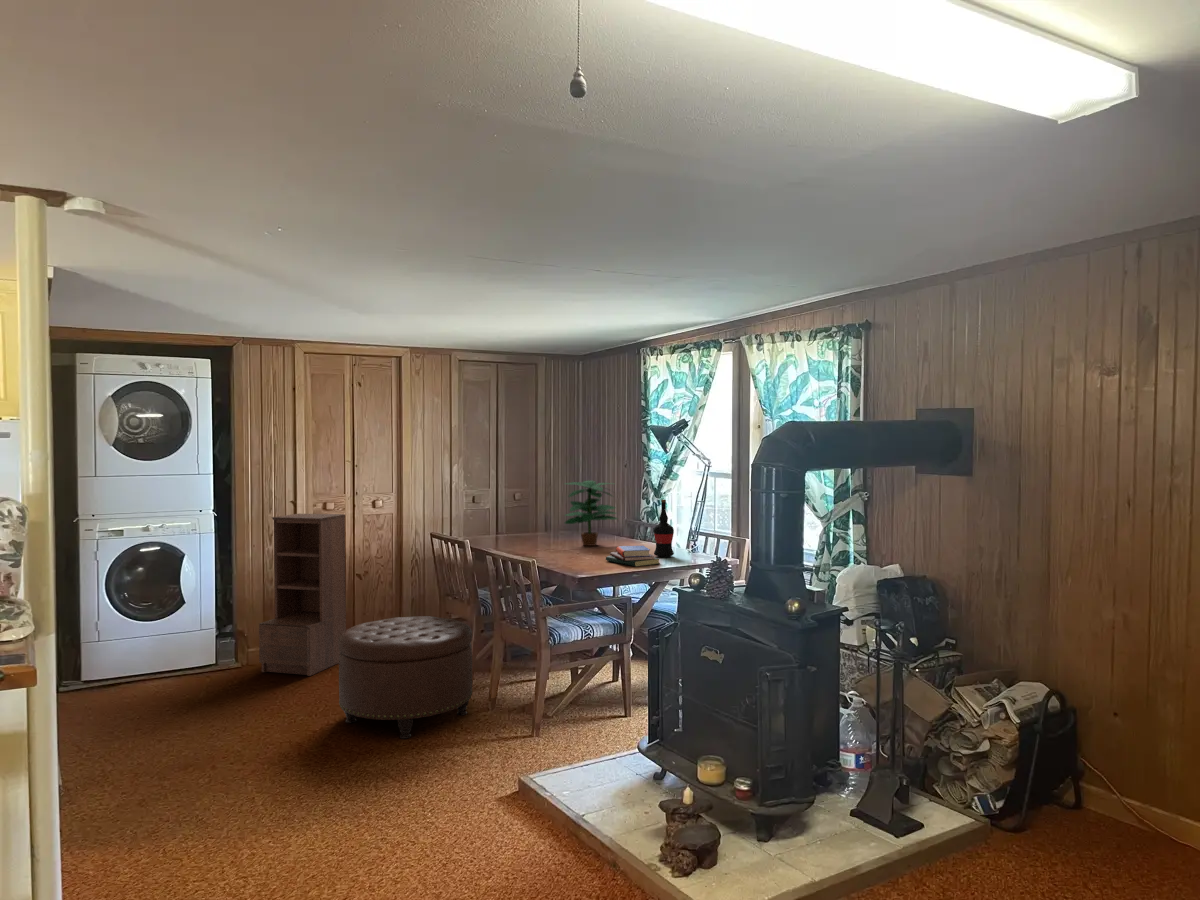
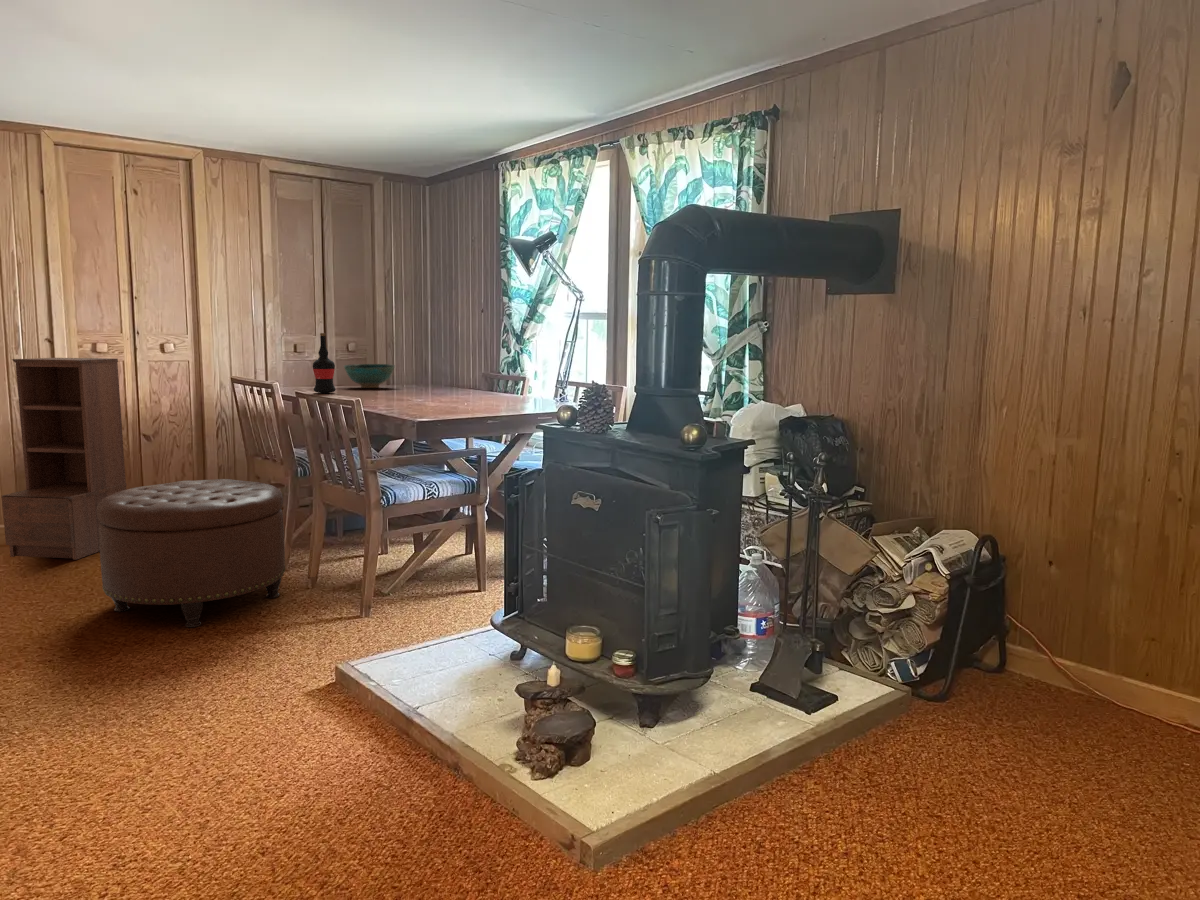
potted plant: present [565,481,617,546] -> none [403,320,472,397]
wine bottle: present [654,499,674,557] -> present [313,333,336,393]
bowl: none [513,511,554,532] -> present [344,364,394,388]
book: present [606,546,660,567] -> none [453,390,521,412]

